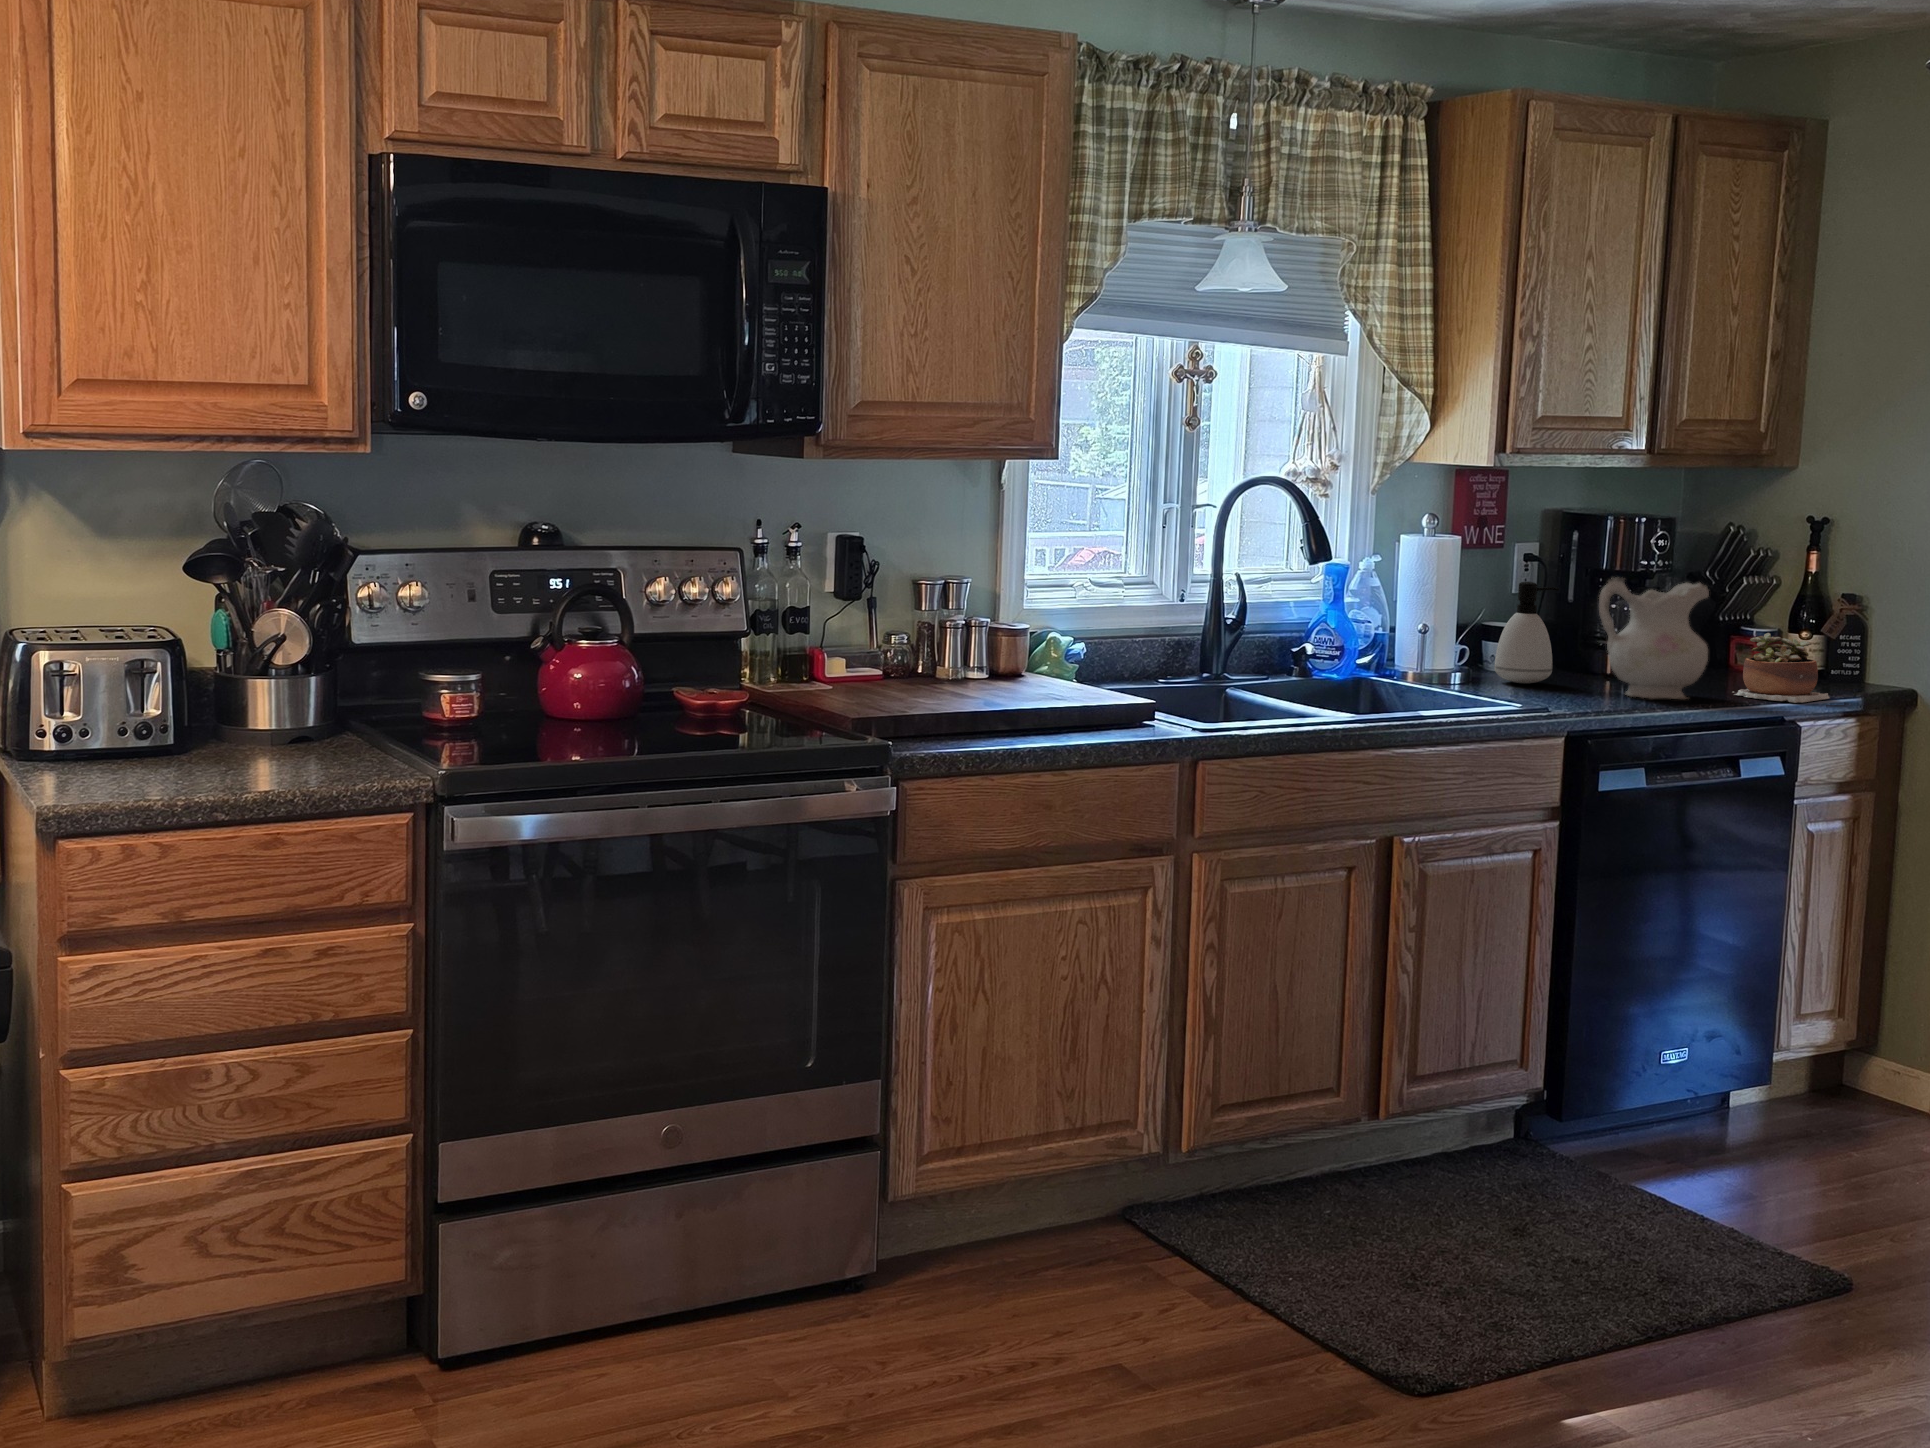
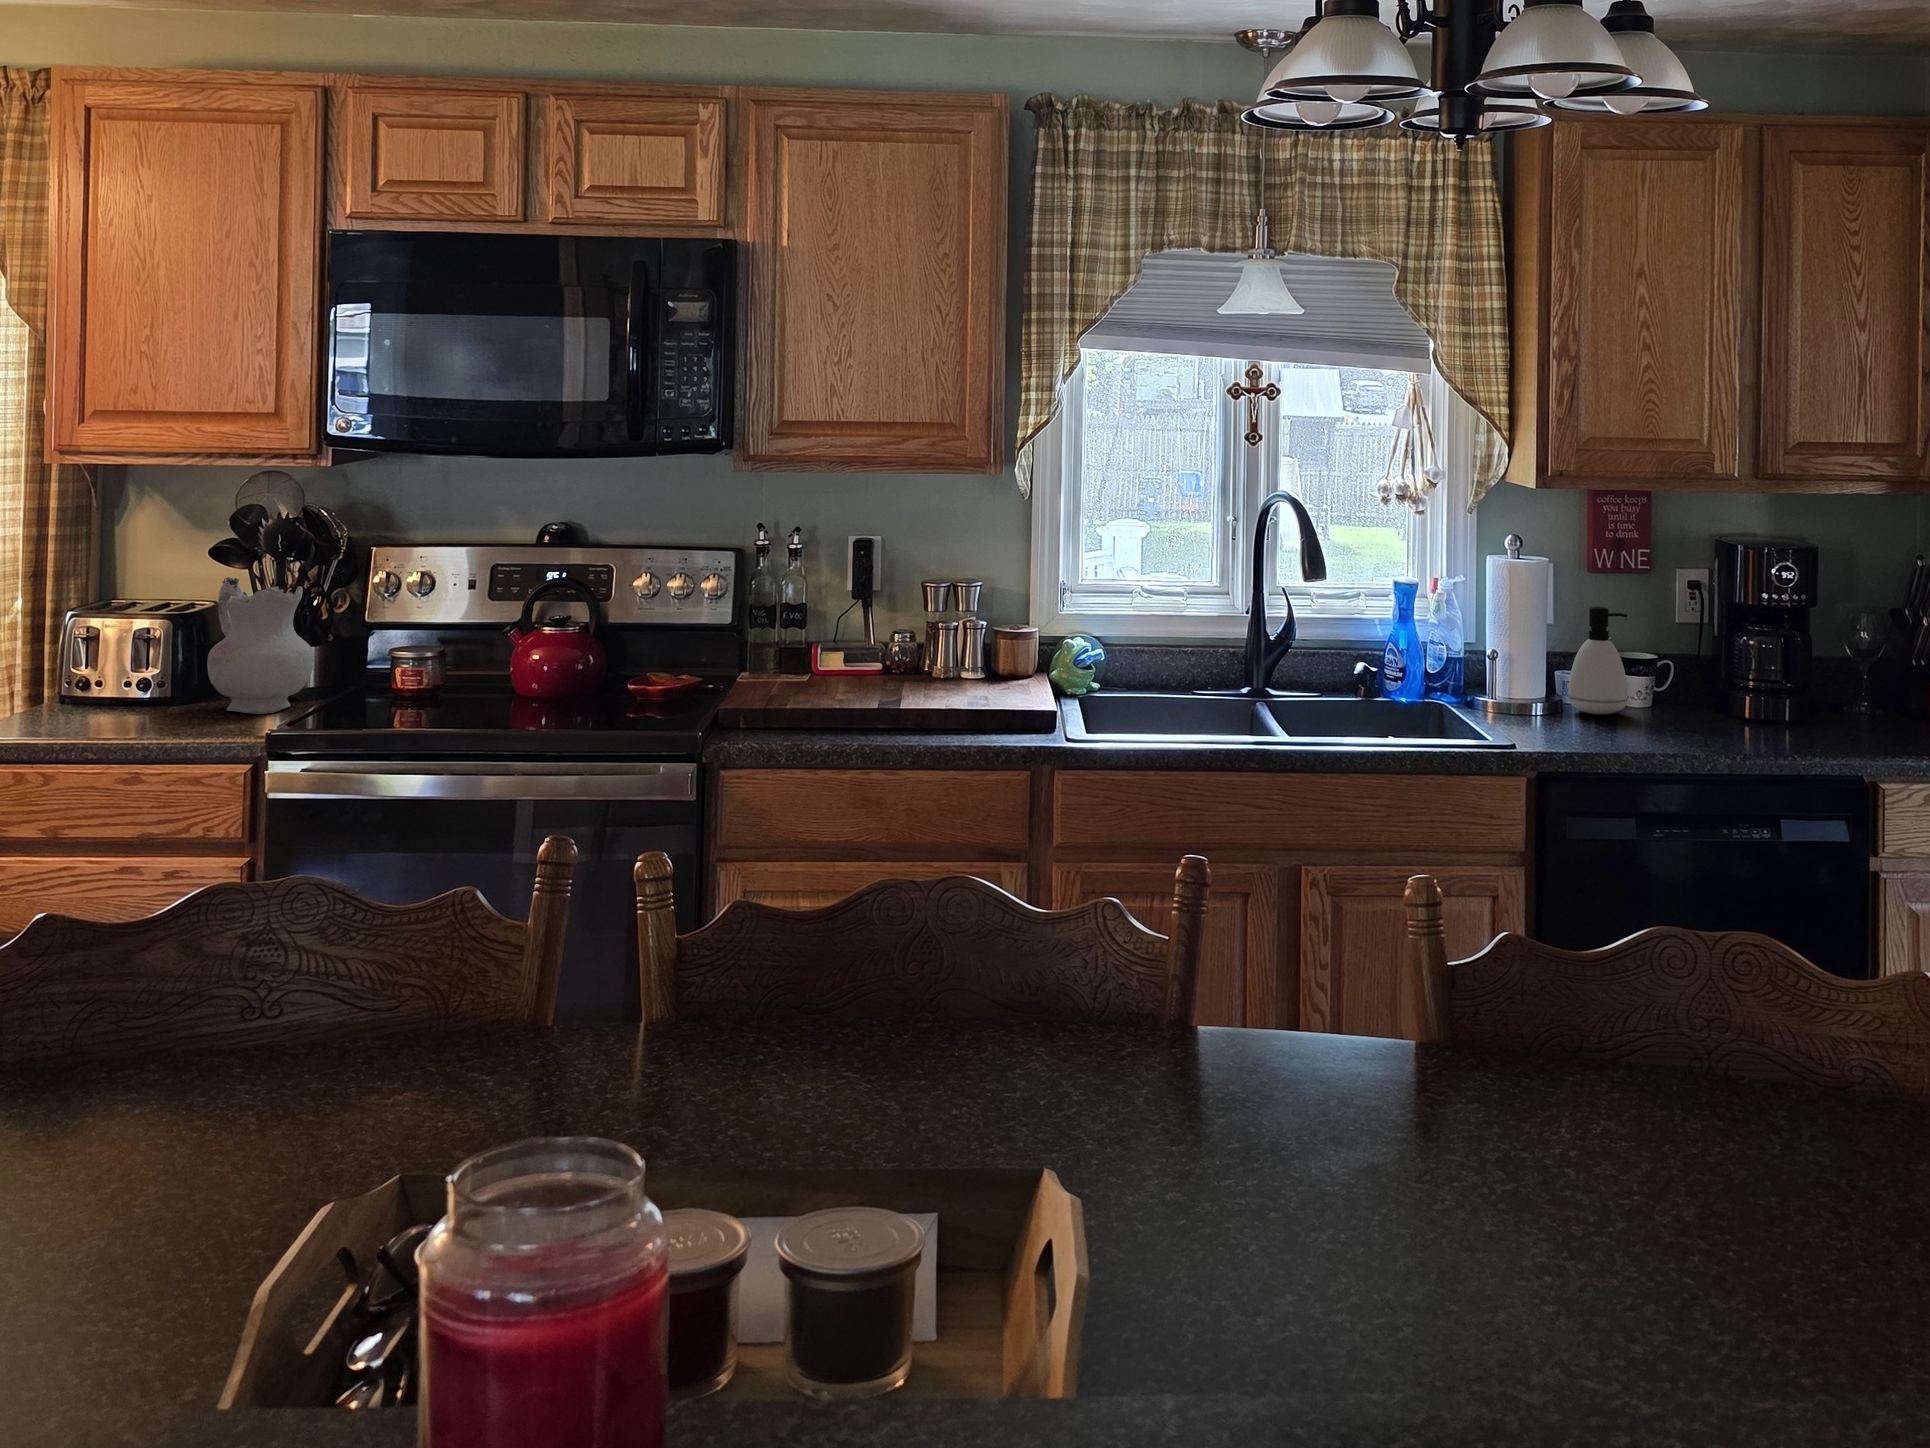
ceramic pitcher: present [1599,577,1709,699] -> present [207,577,314,714]
succulent plant: present [1732,633,1829,703] -> none [1795,674,1905,755]

